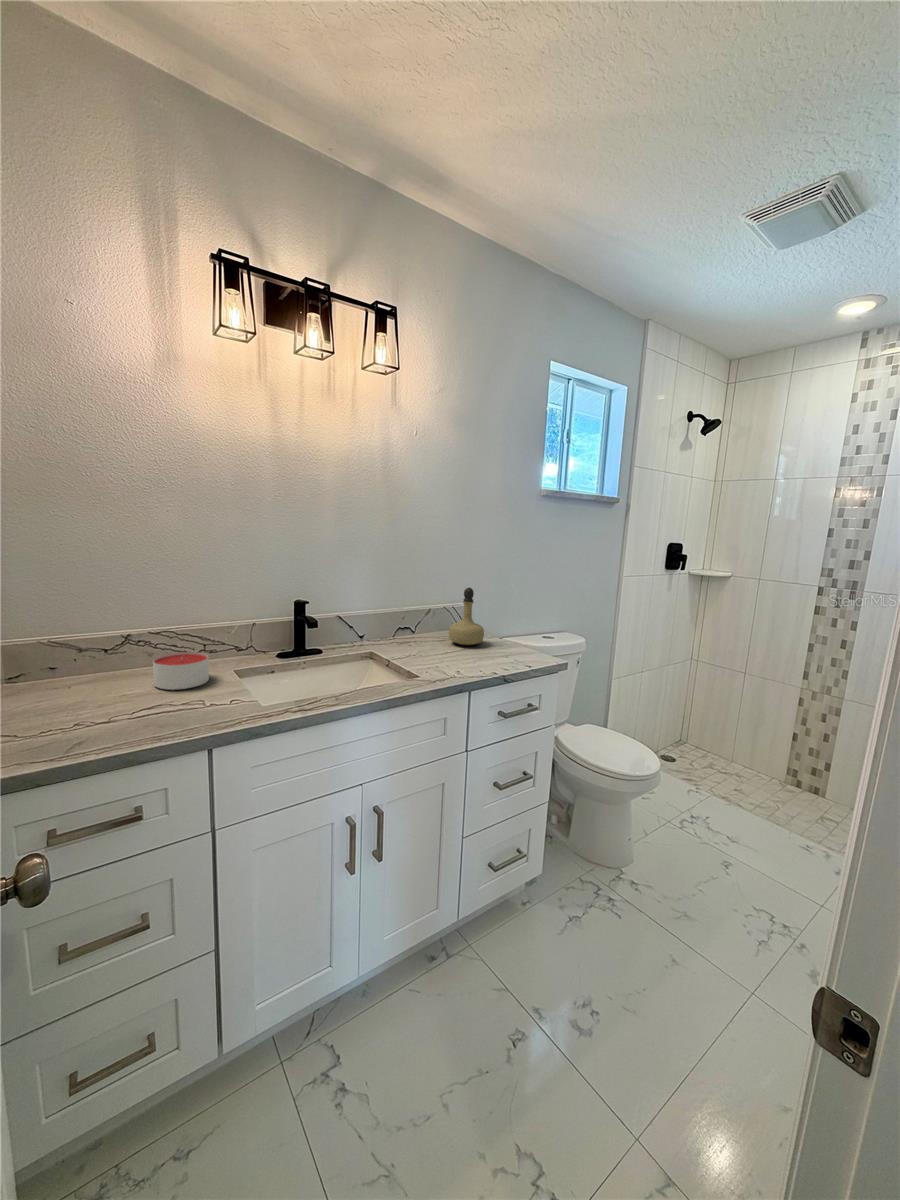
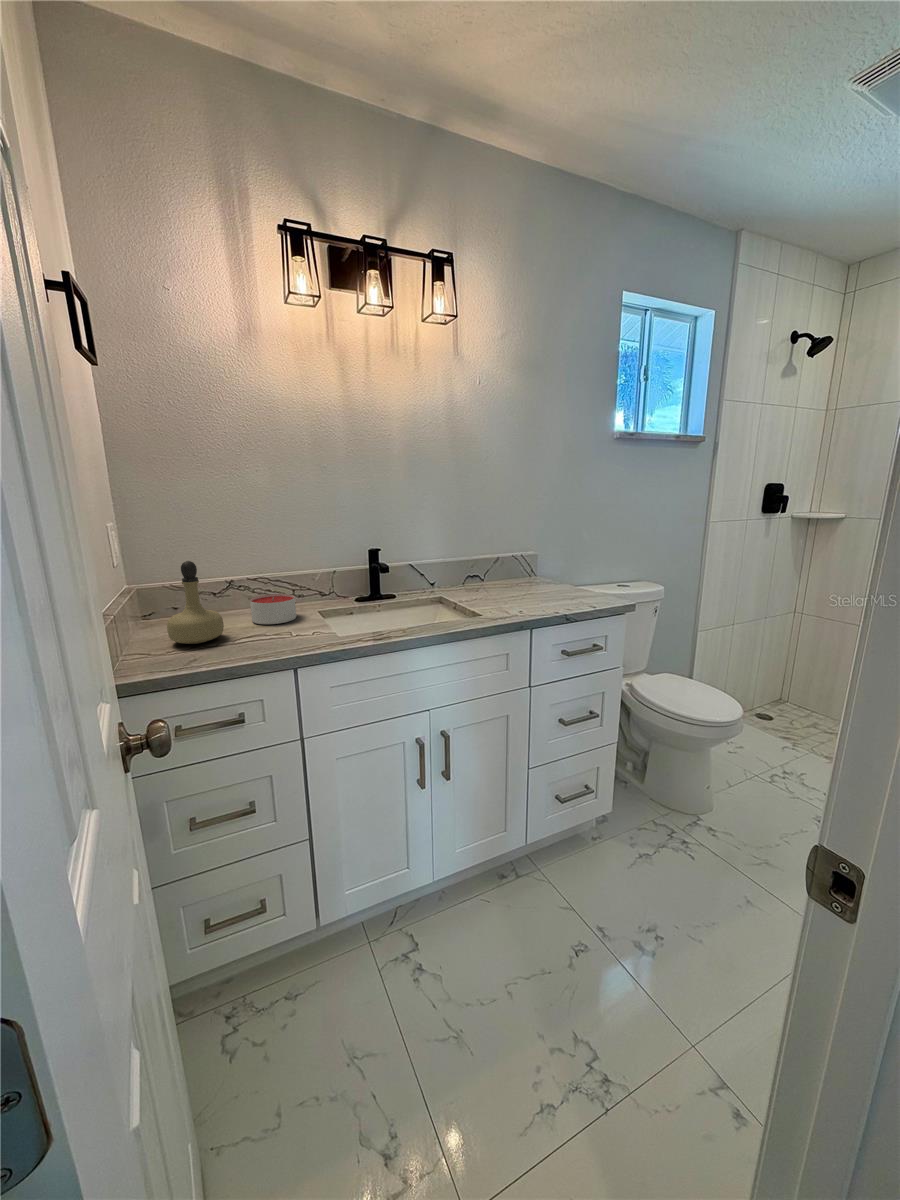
perfume bottle: present [449,588,484,645] -> present [167,561,224,644]

